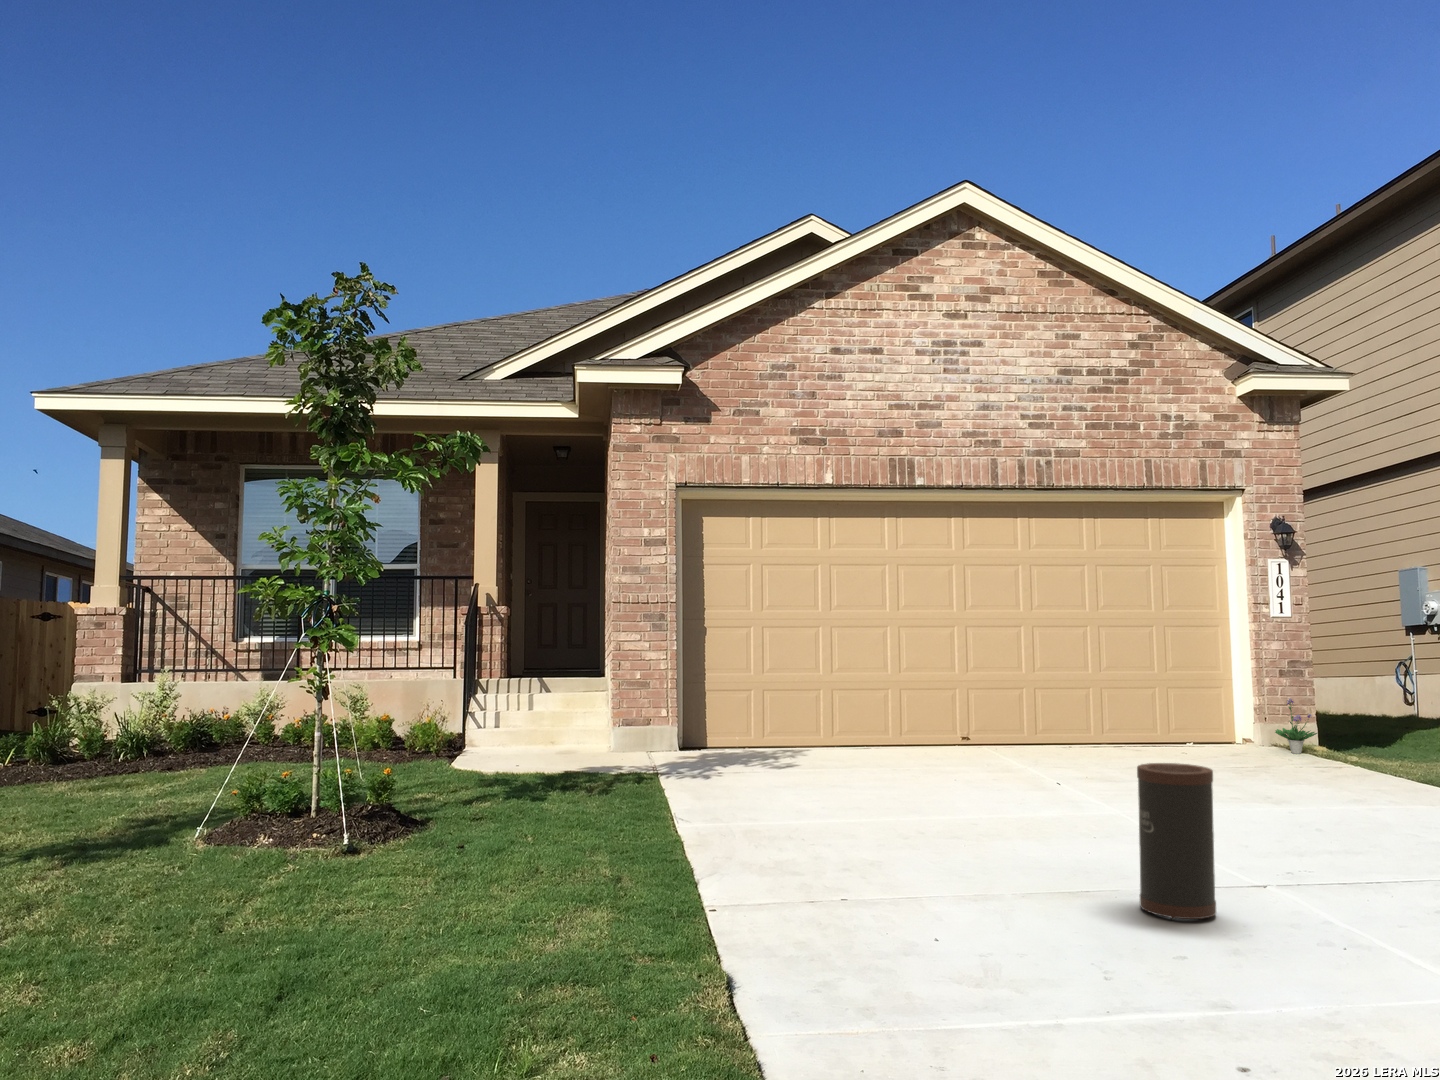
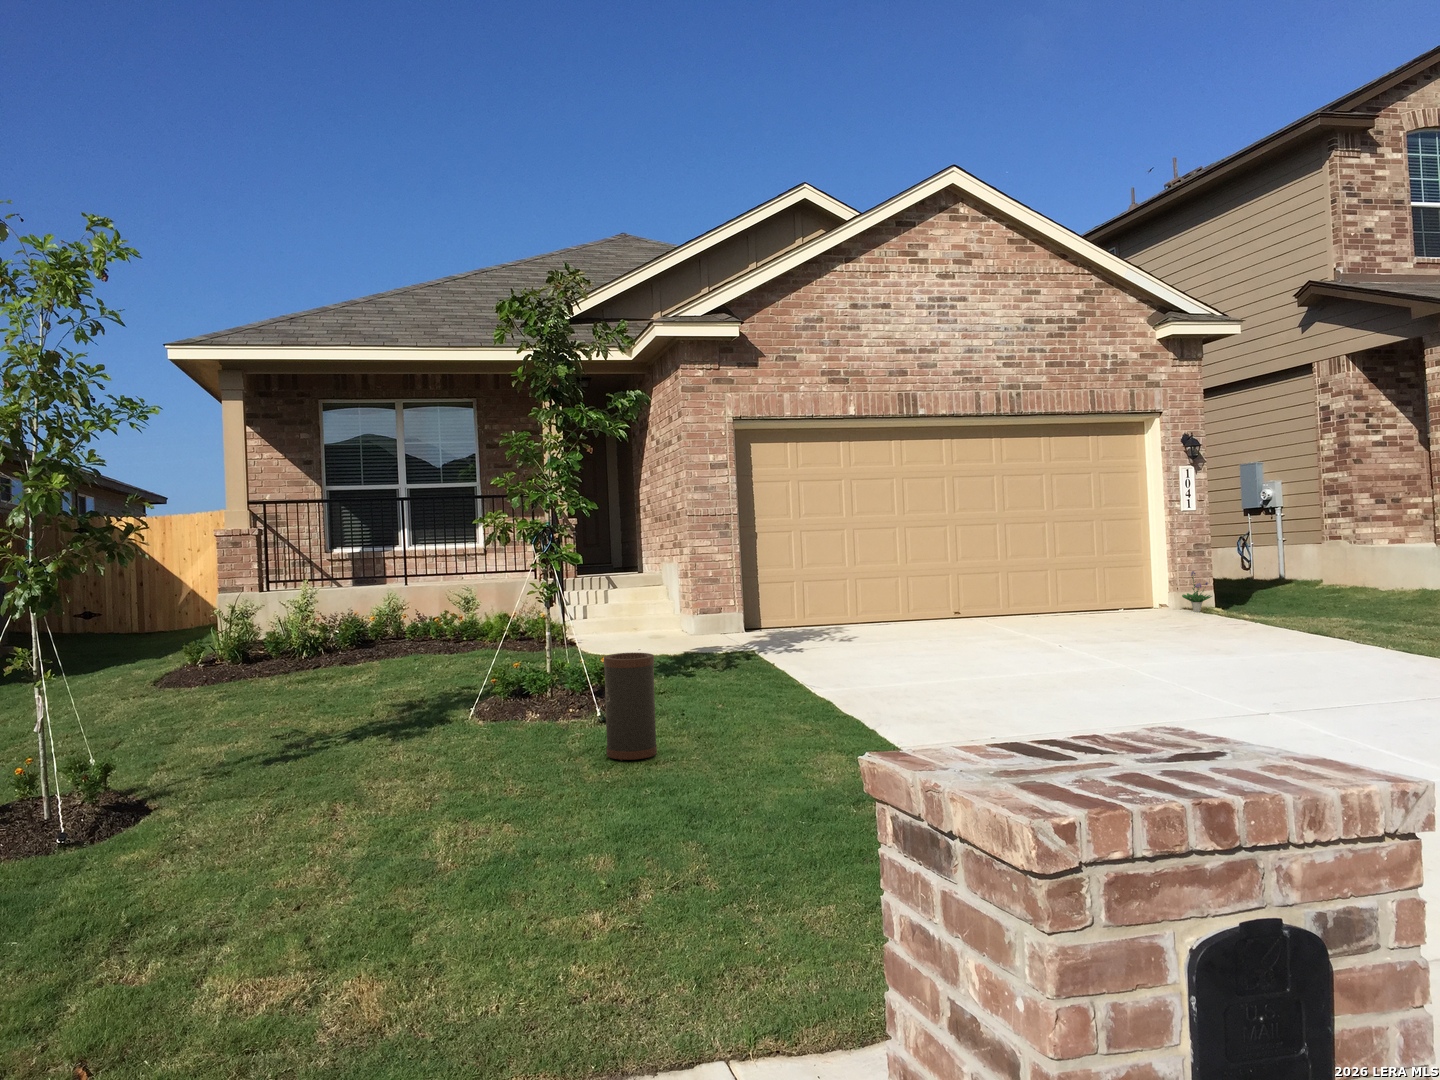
trash can: present [1137,763,1216,920] -> present [604,653,657,761]

